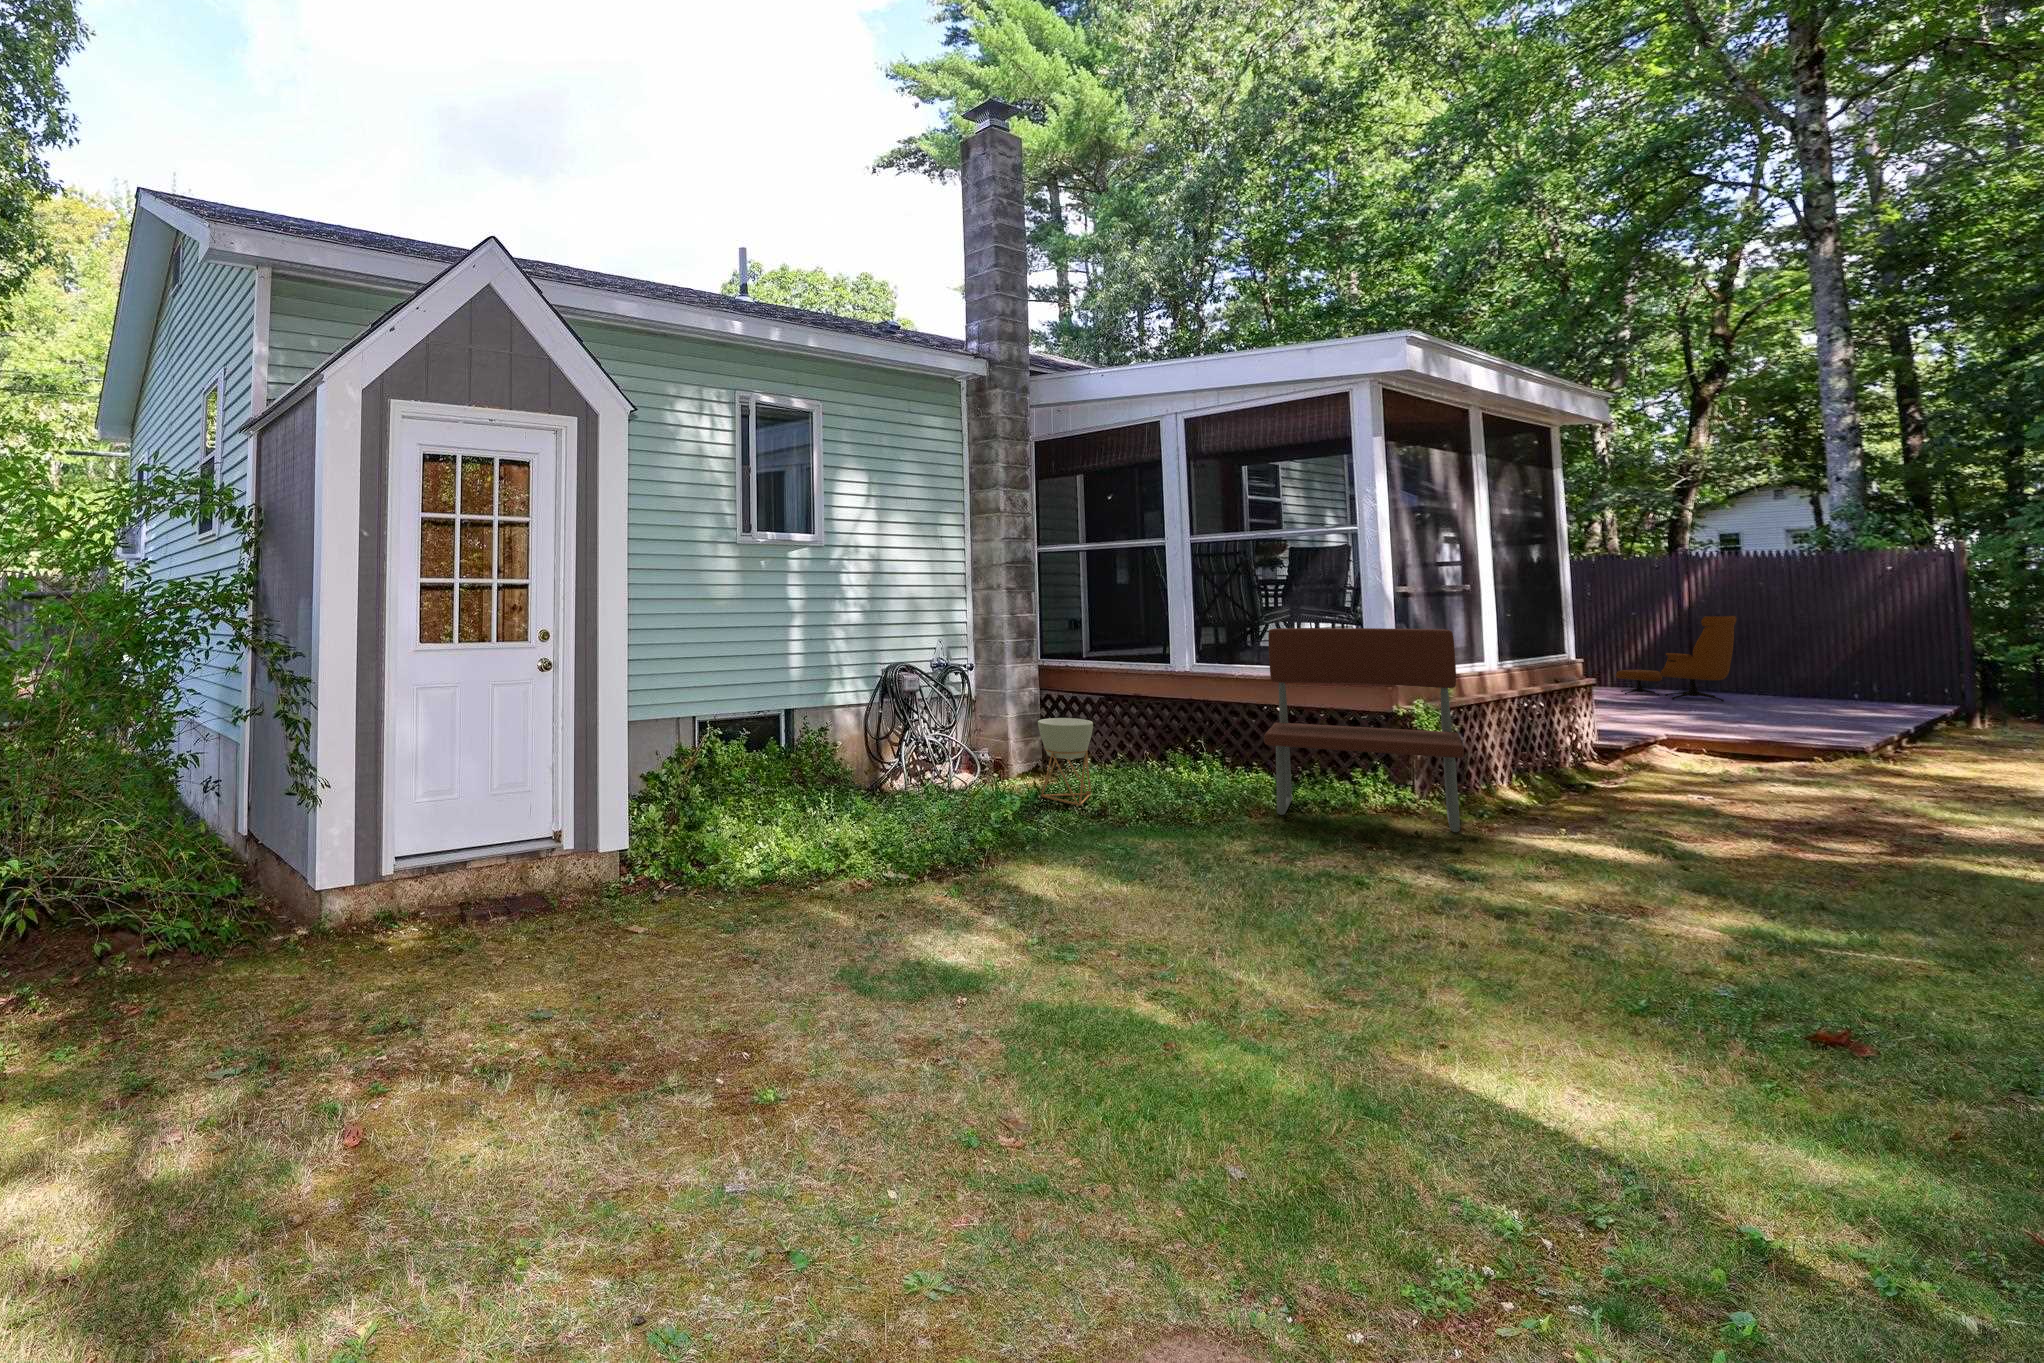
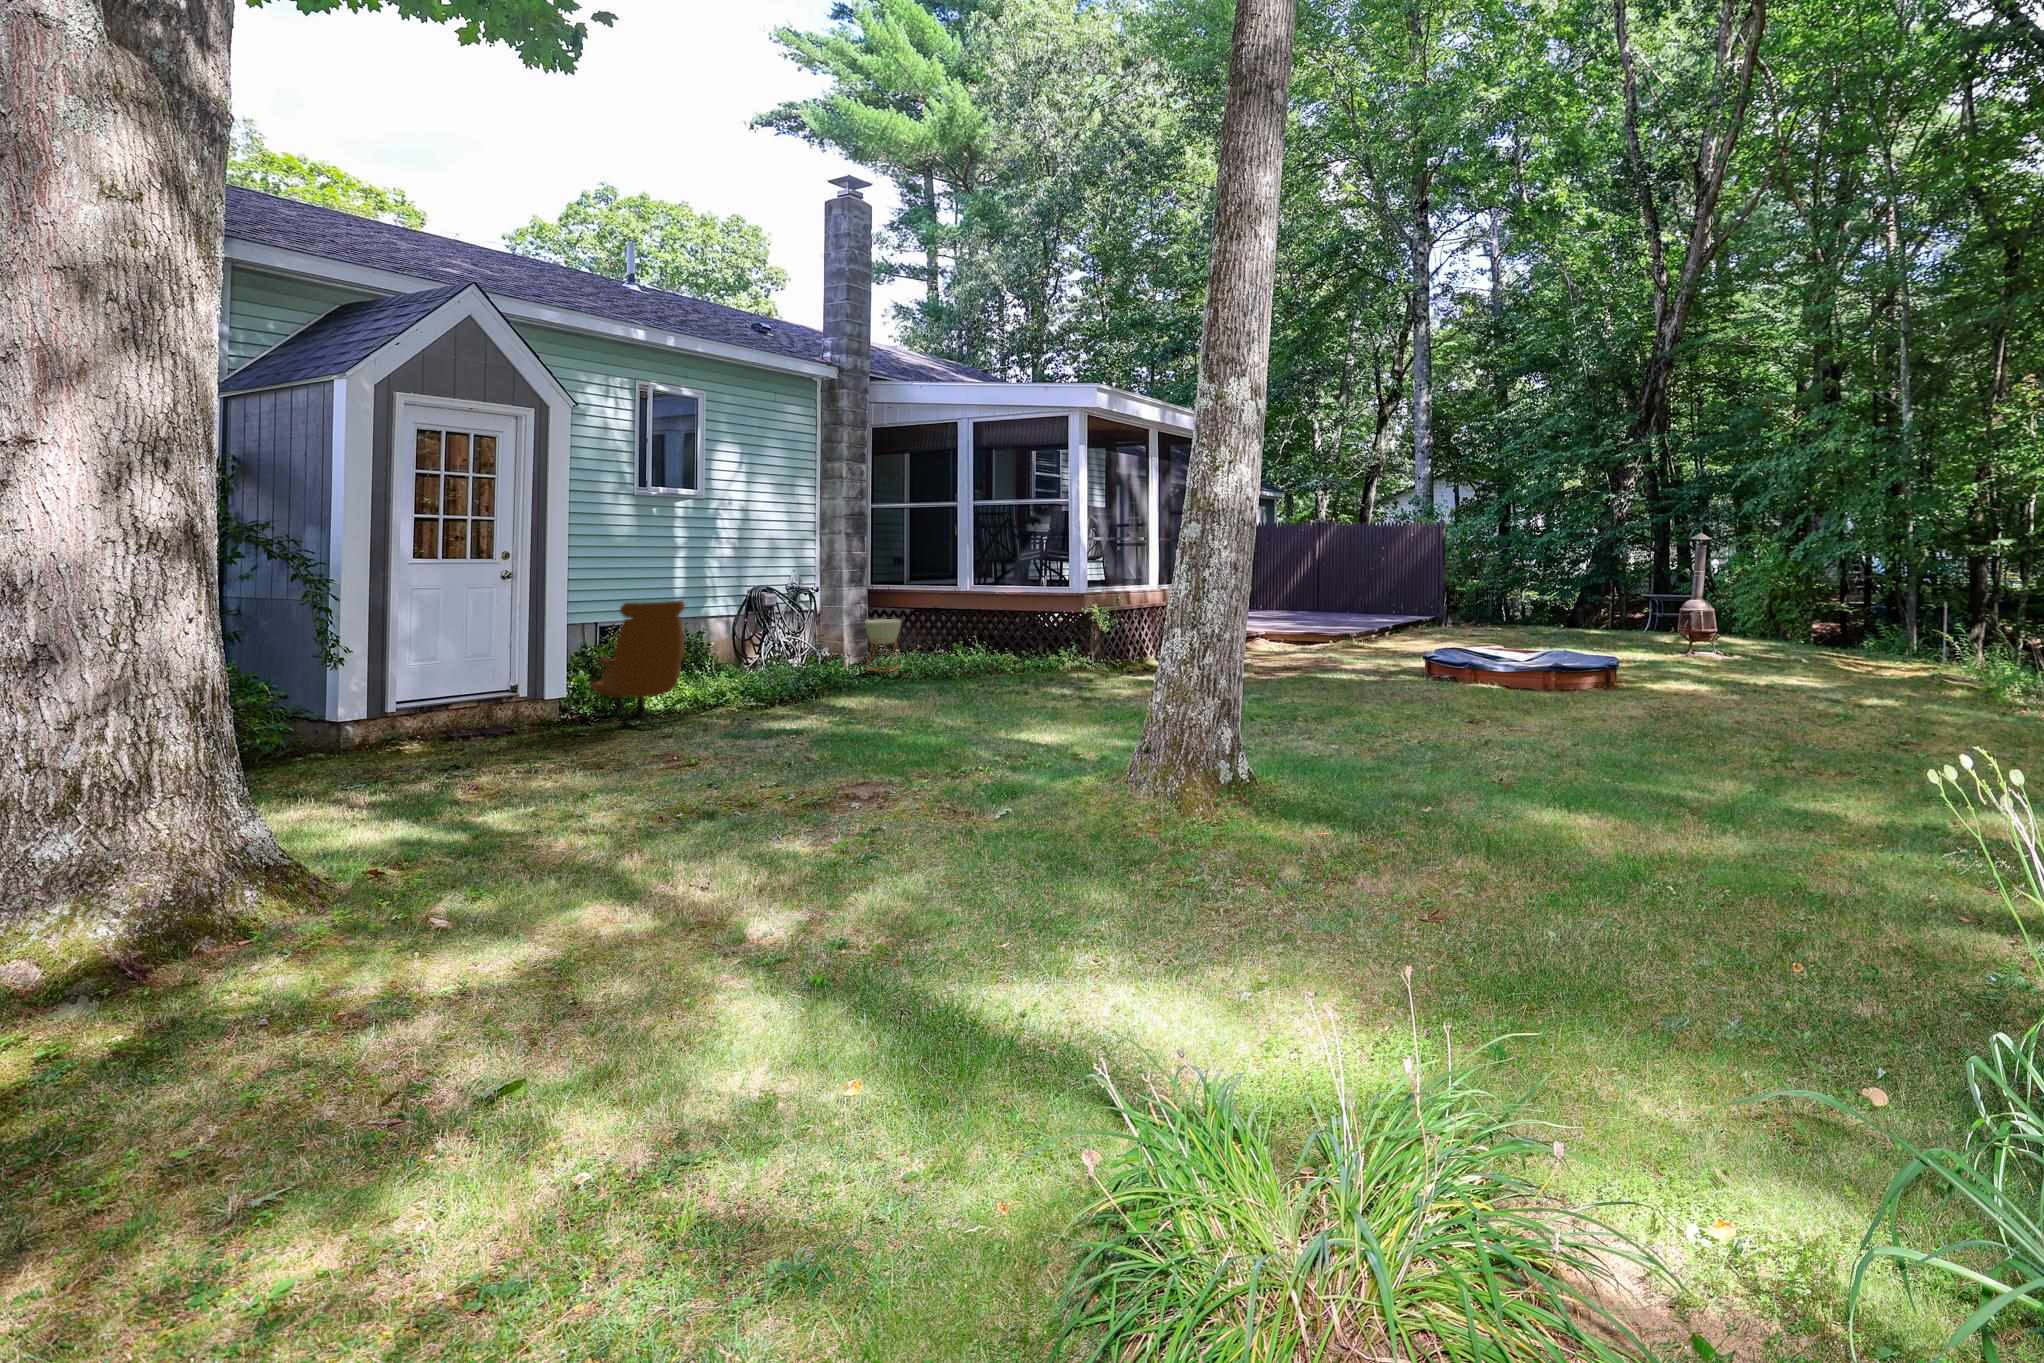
lounge chair: present [1616,616,1736,702] -> present [590,600,685,728]
bench: present [1264,628,1464,832] -> none [1000,561,1103,668]

